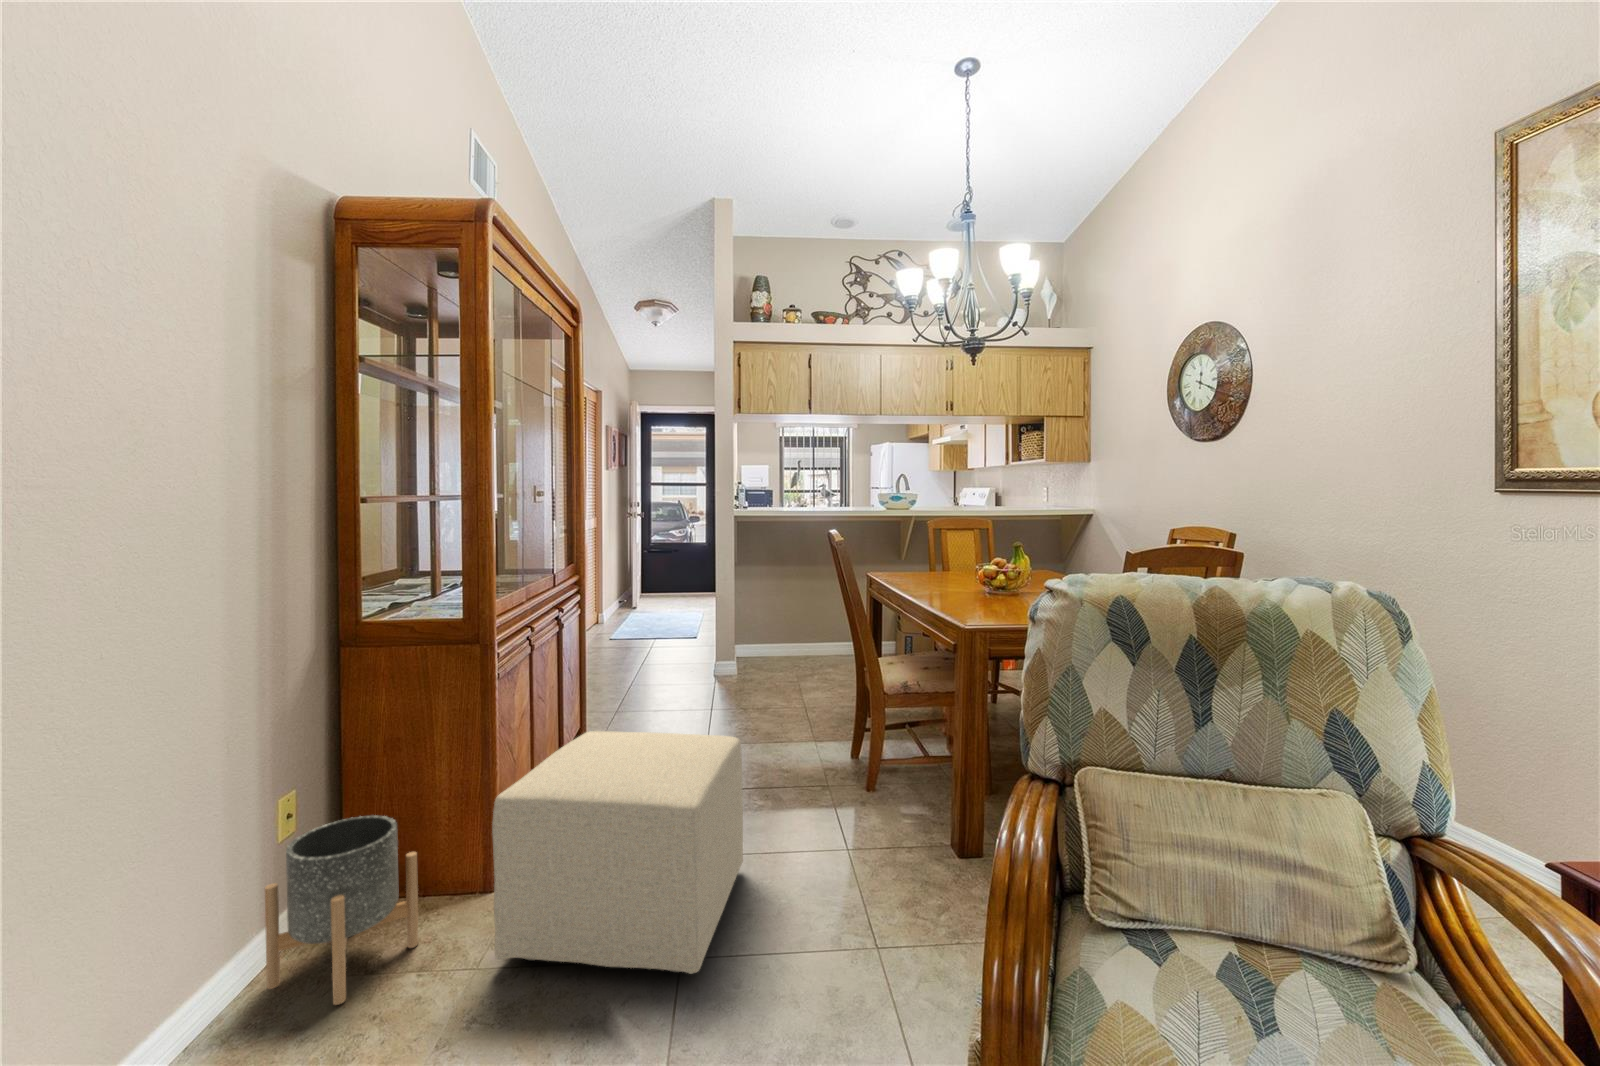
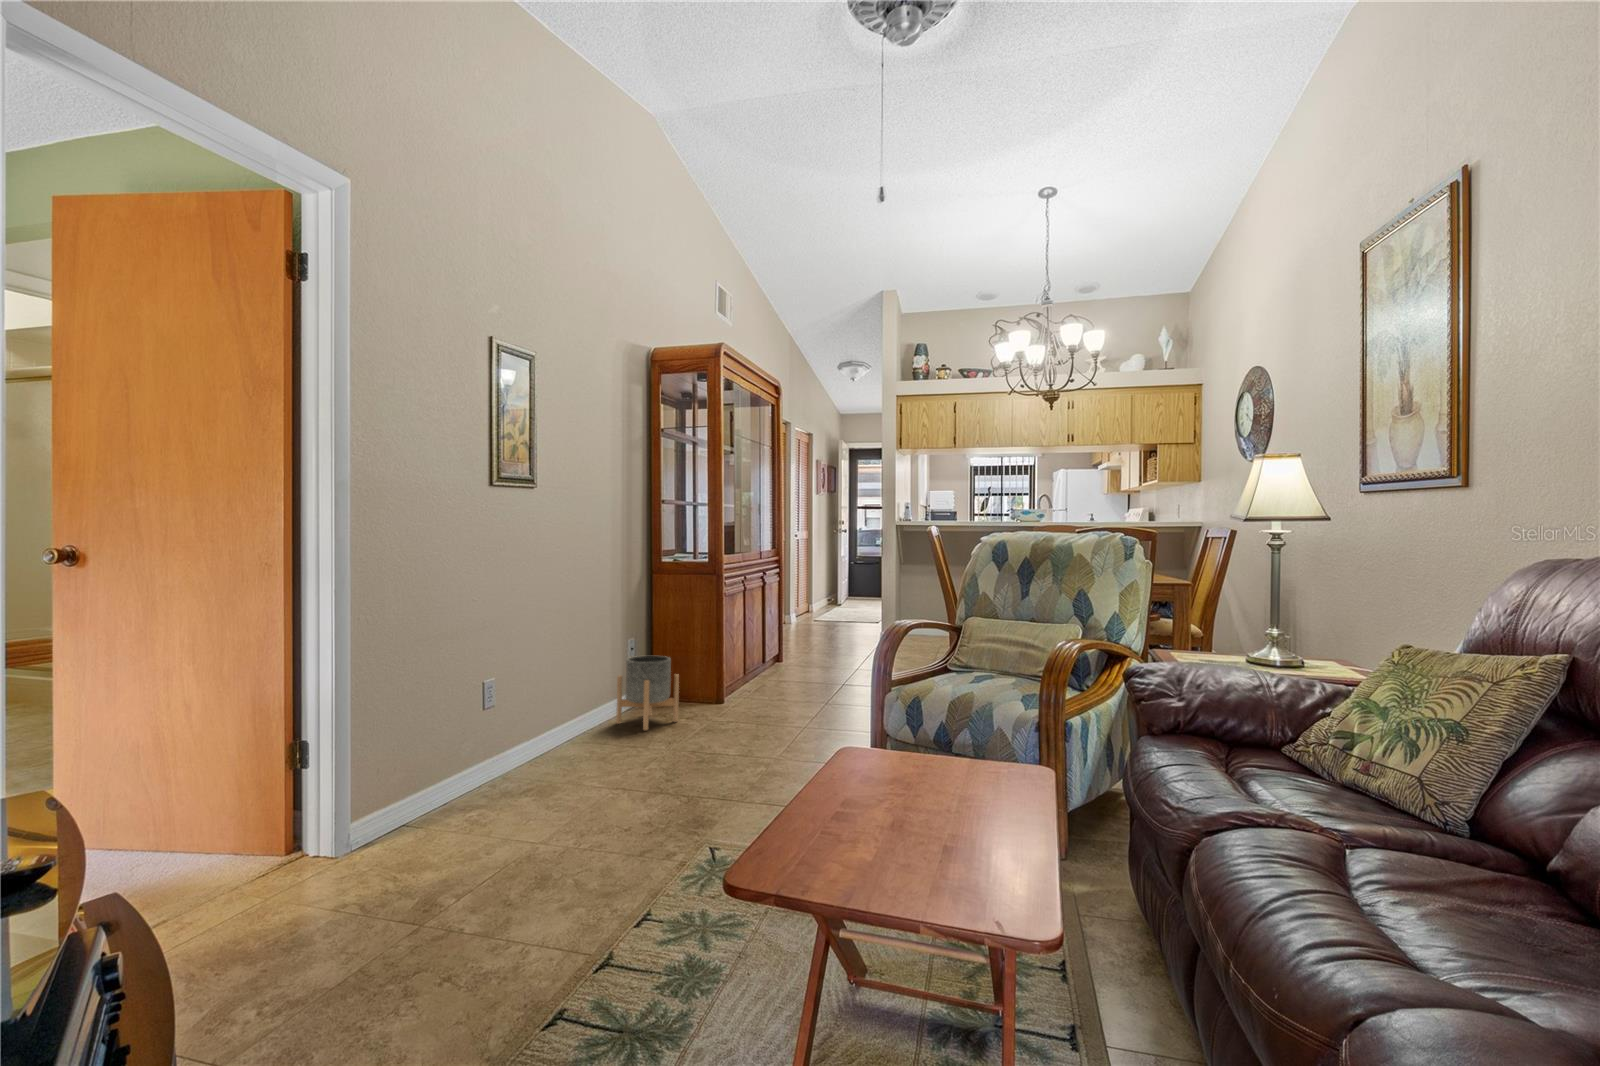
ottoman: present [492,731,743,974] -> none [711,633,848,742]

